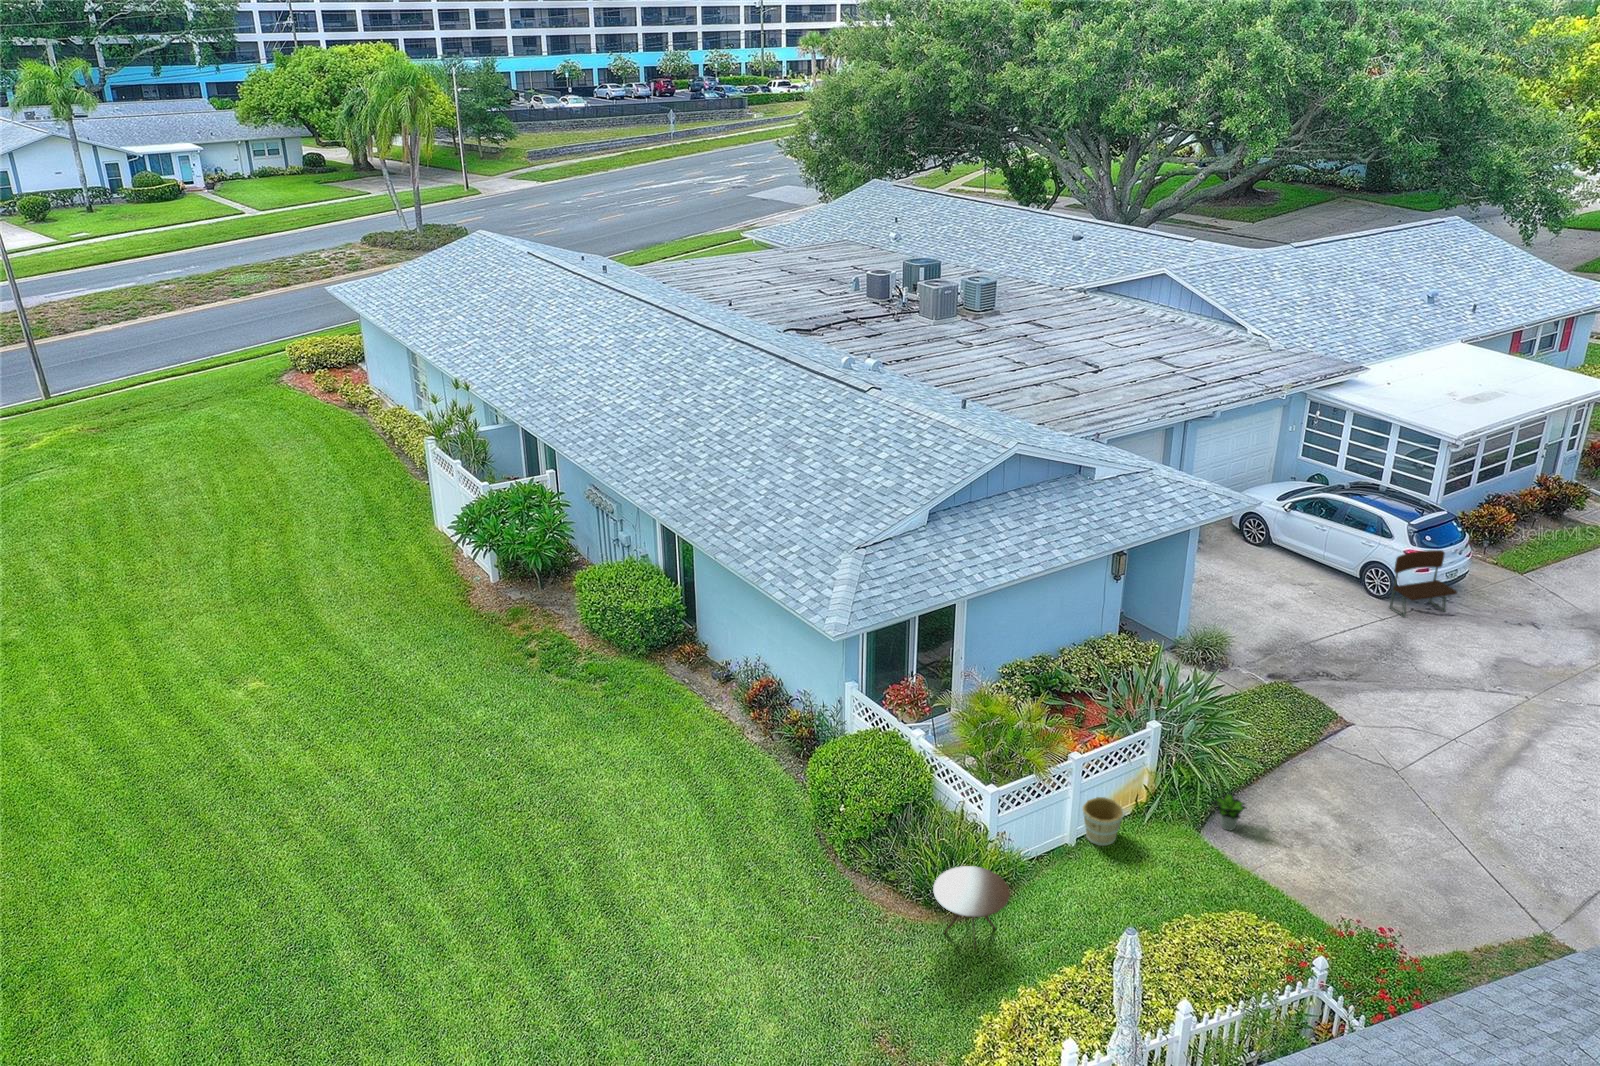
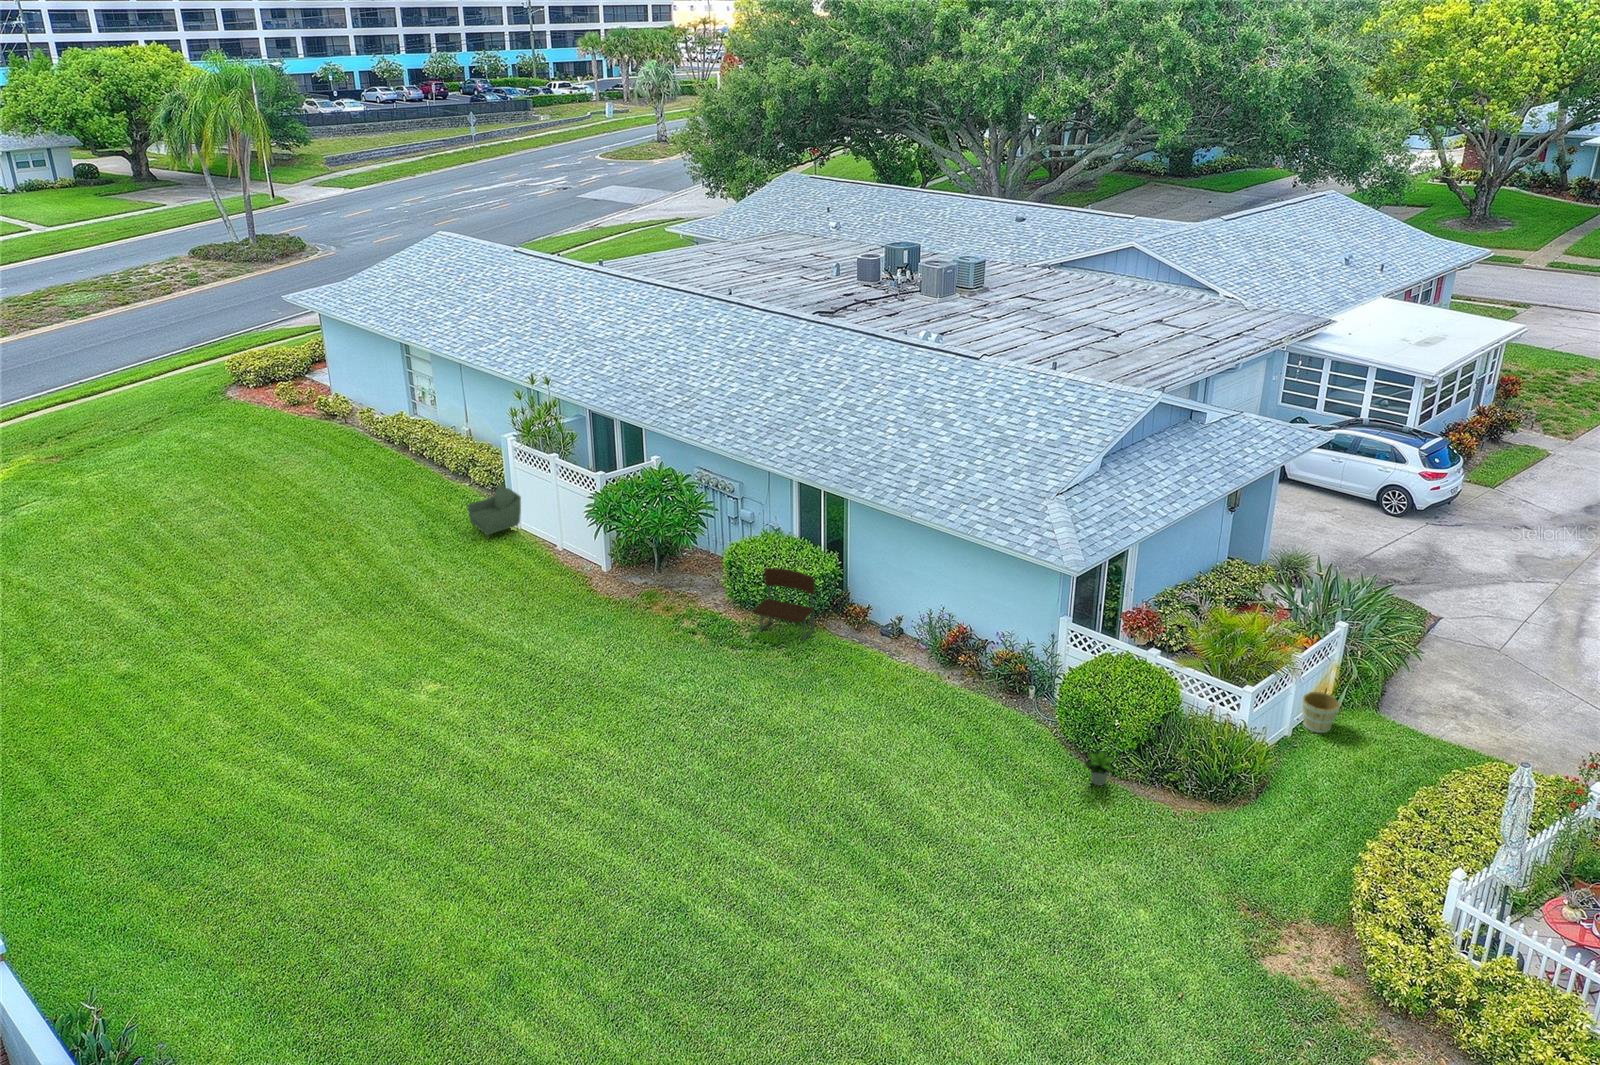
chair: none [393,489,440,544] -> present [468,485,521,539]
bench: present [1389,550,1457,618] -> present [753,568,815,640]
potted plant: present [1211,794,1247,830] -> present [1085,750,1117,786]
round table: present [933,866,1010,948] -> none [1231,758,1302,828]

